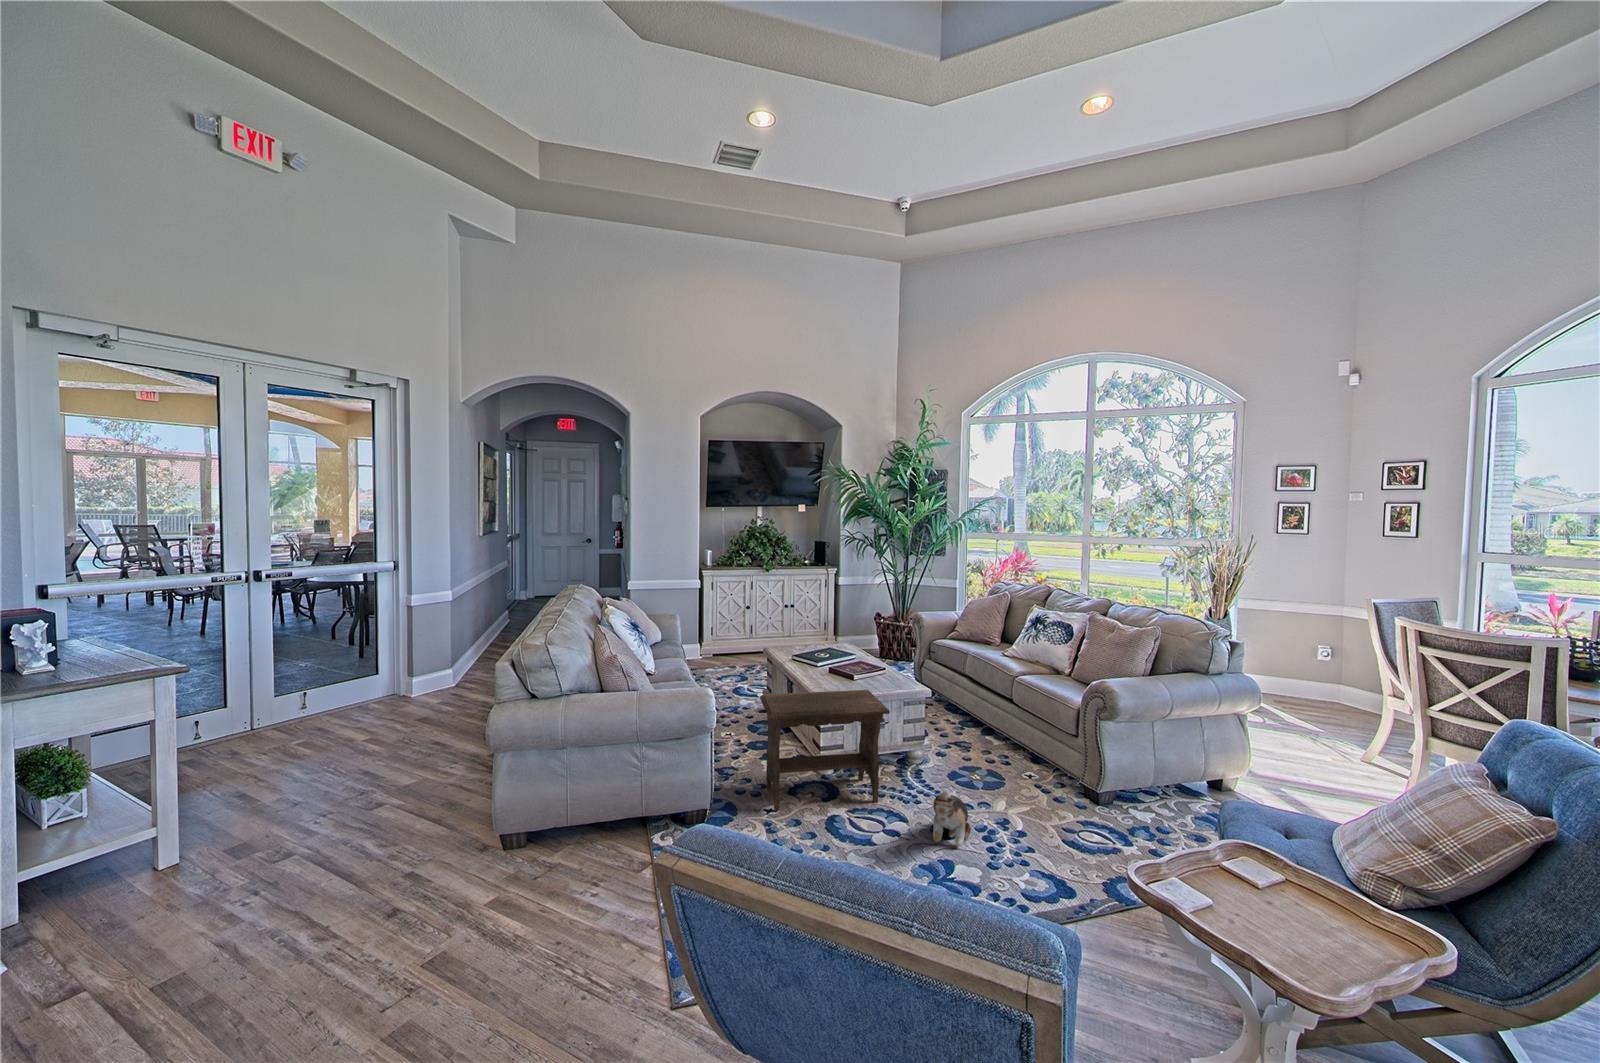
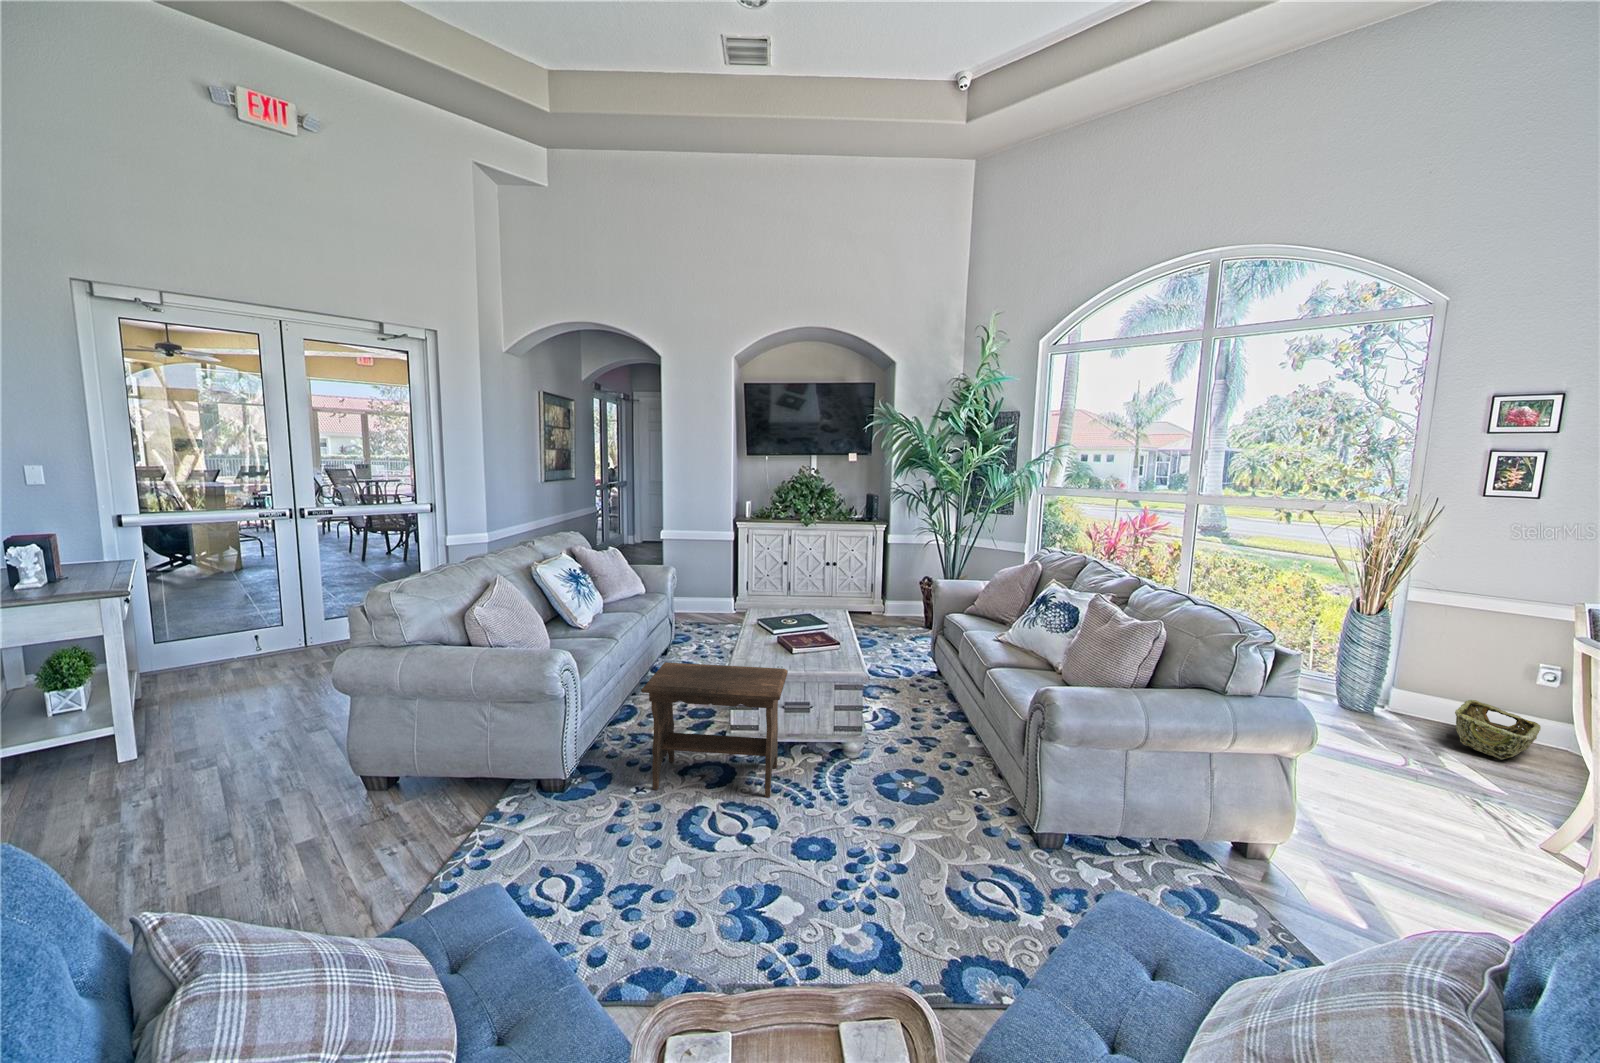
woven basket: none [1288,673,1338,711] -> present [1455,700,1541,760]
plush toy: present [930,792,971,846] -> none [771,802,854,867]

